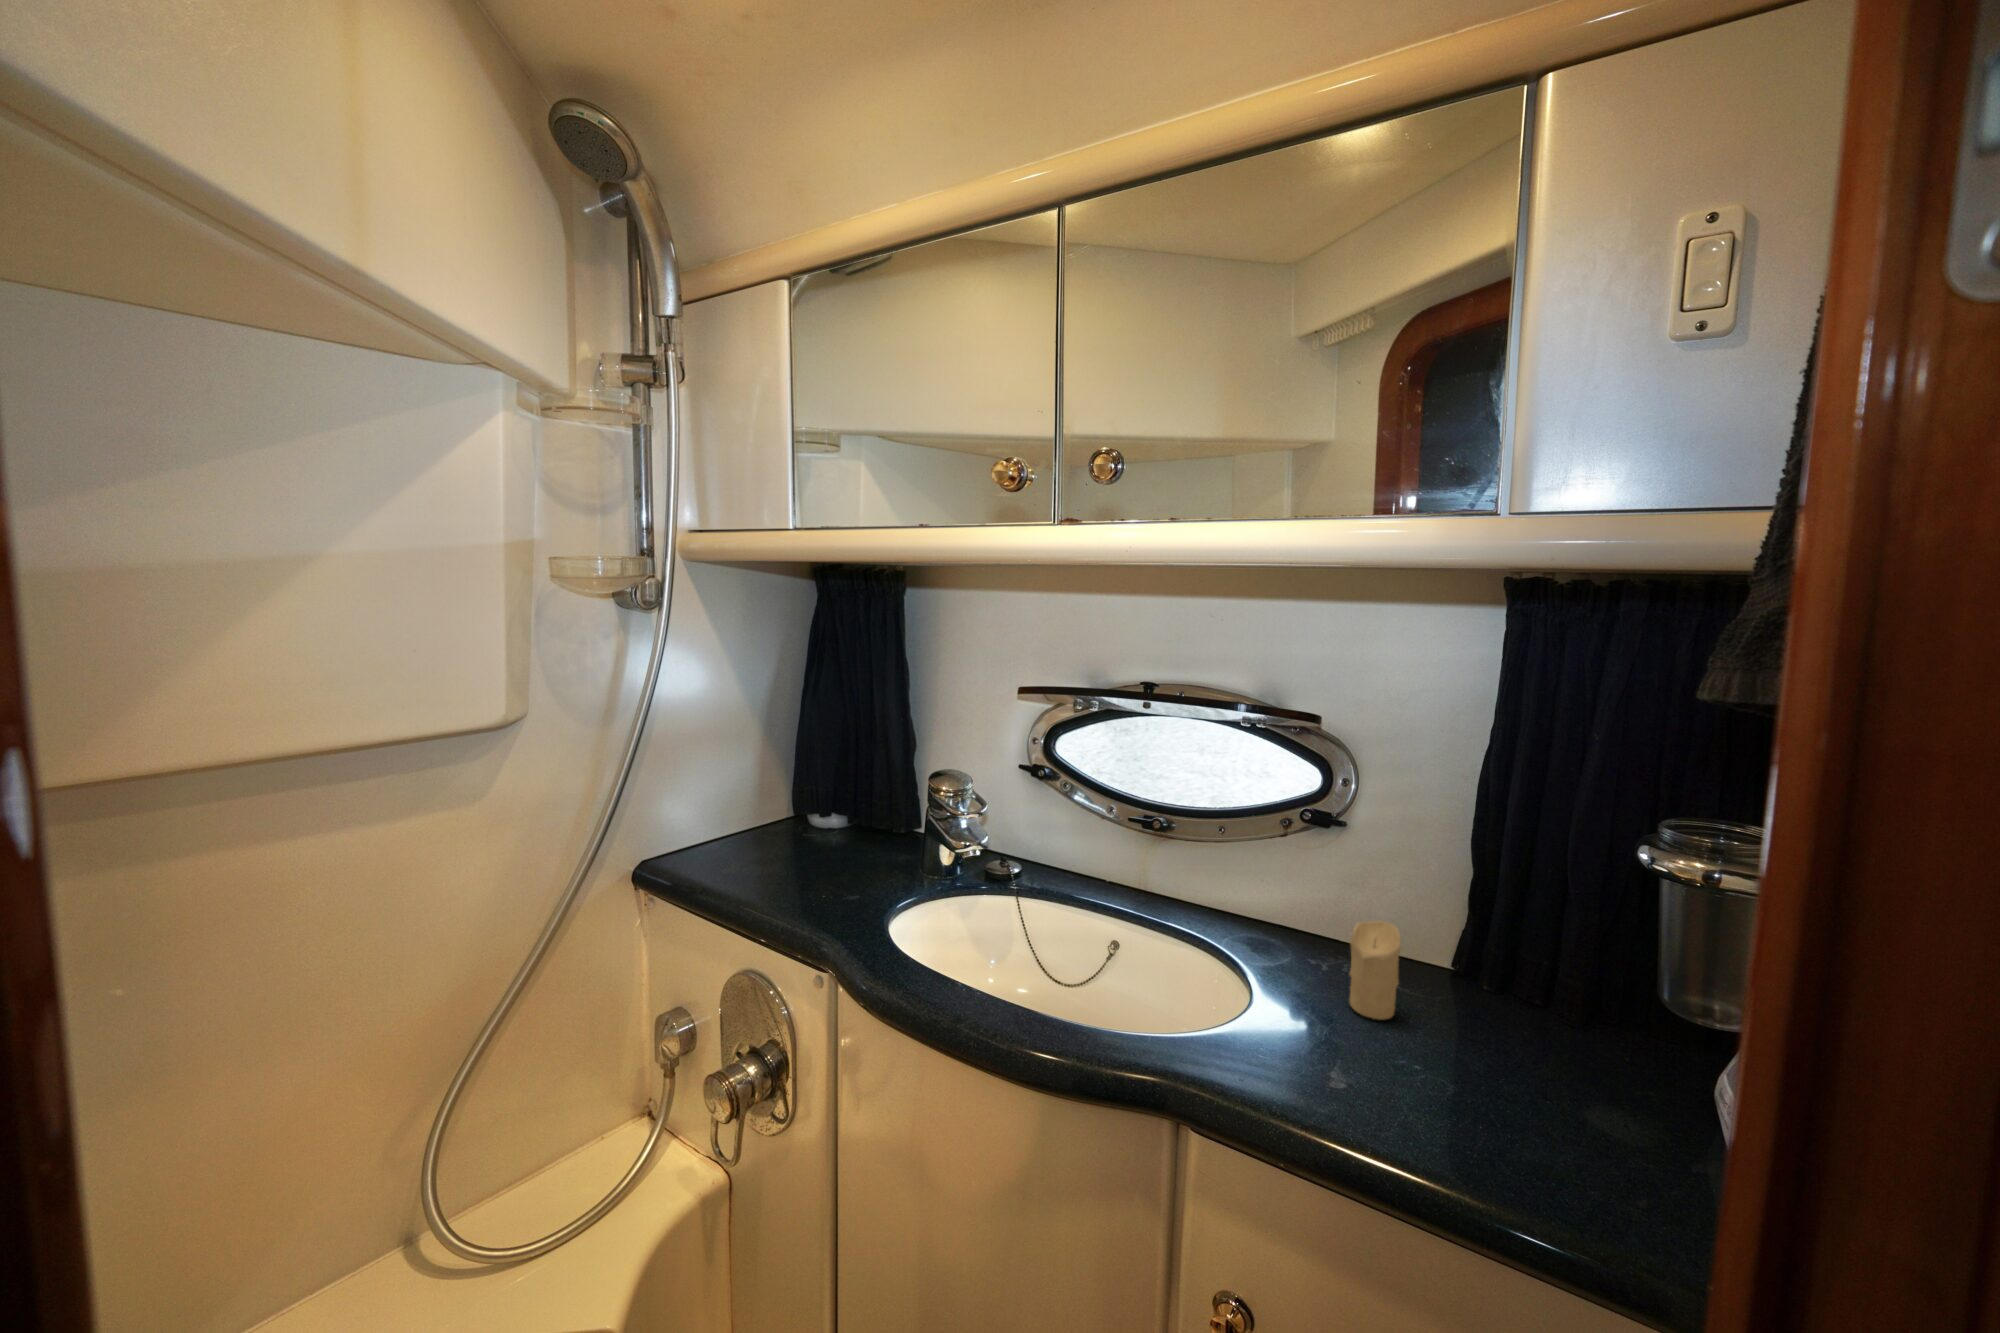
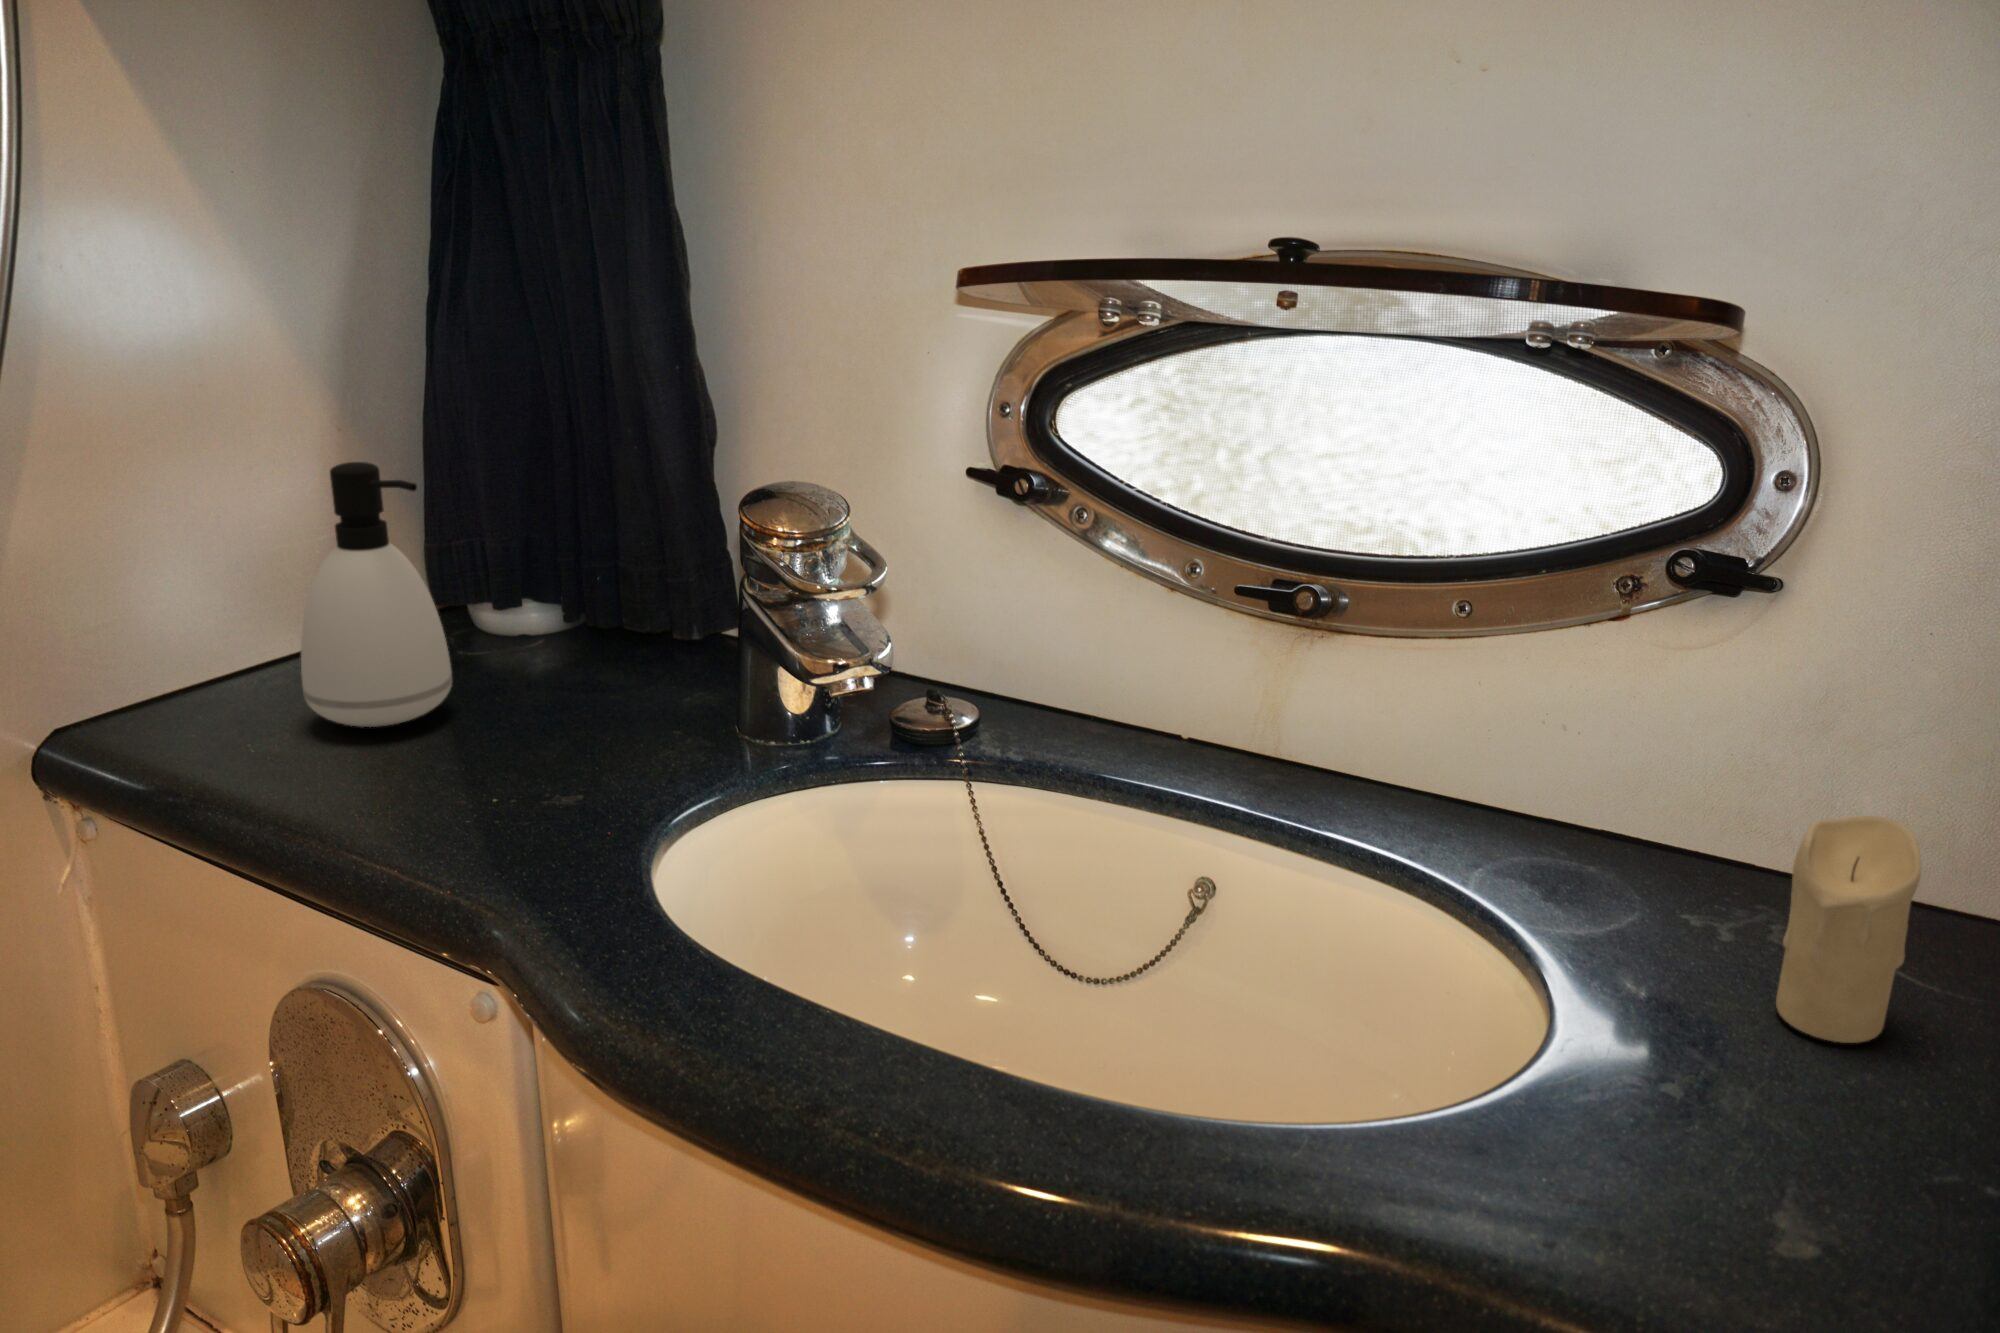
soap dispenser: none [750,755,809,863] -> present [301,462,452,727]

